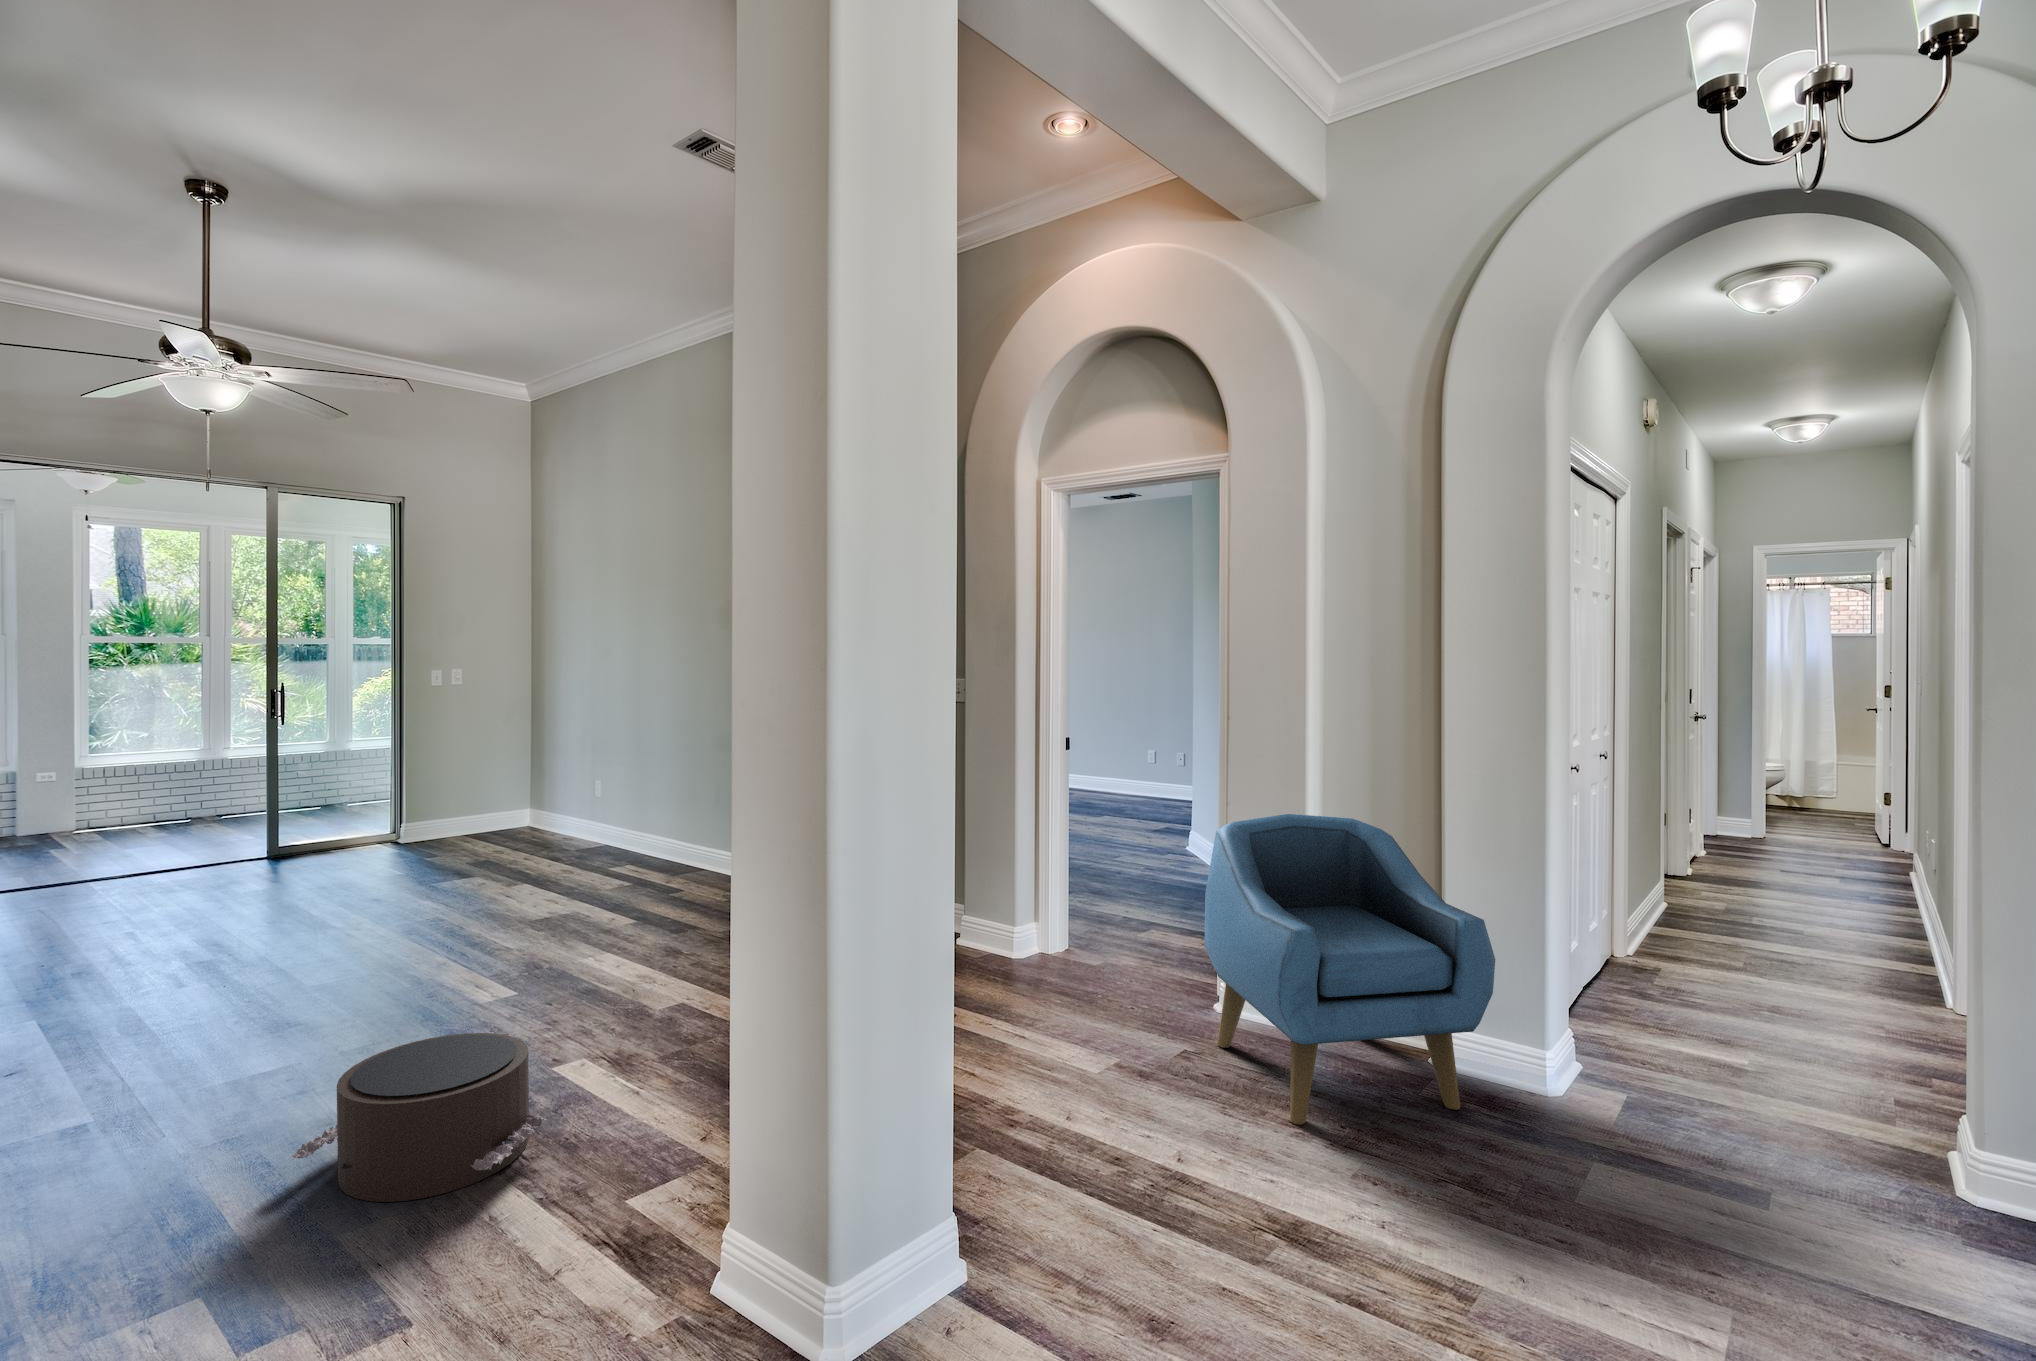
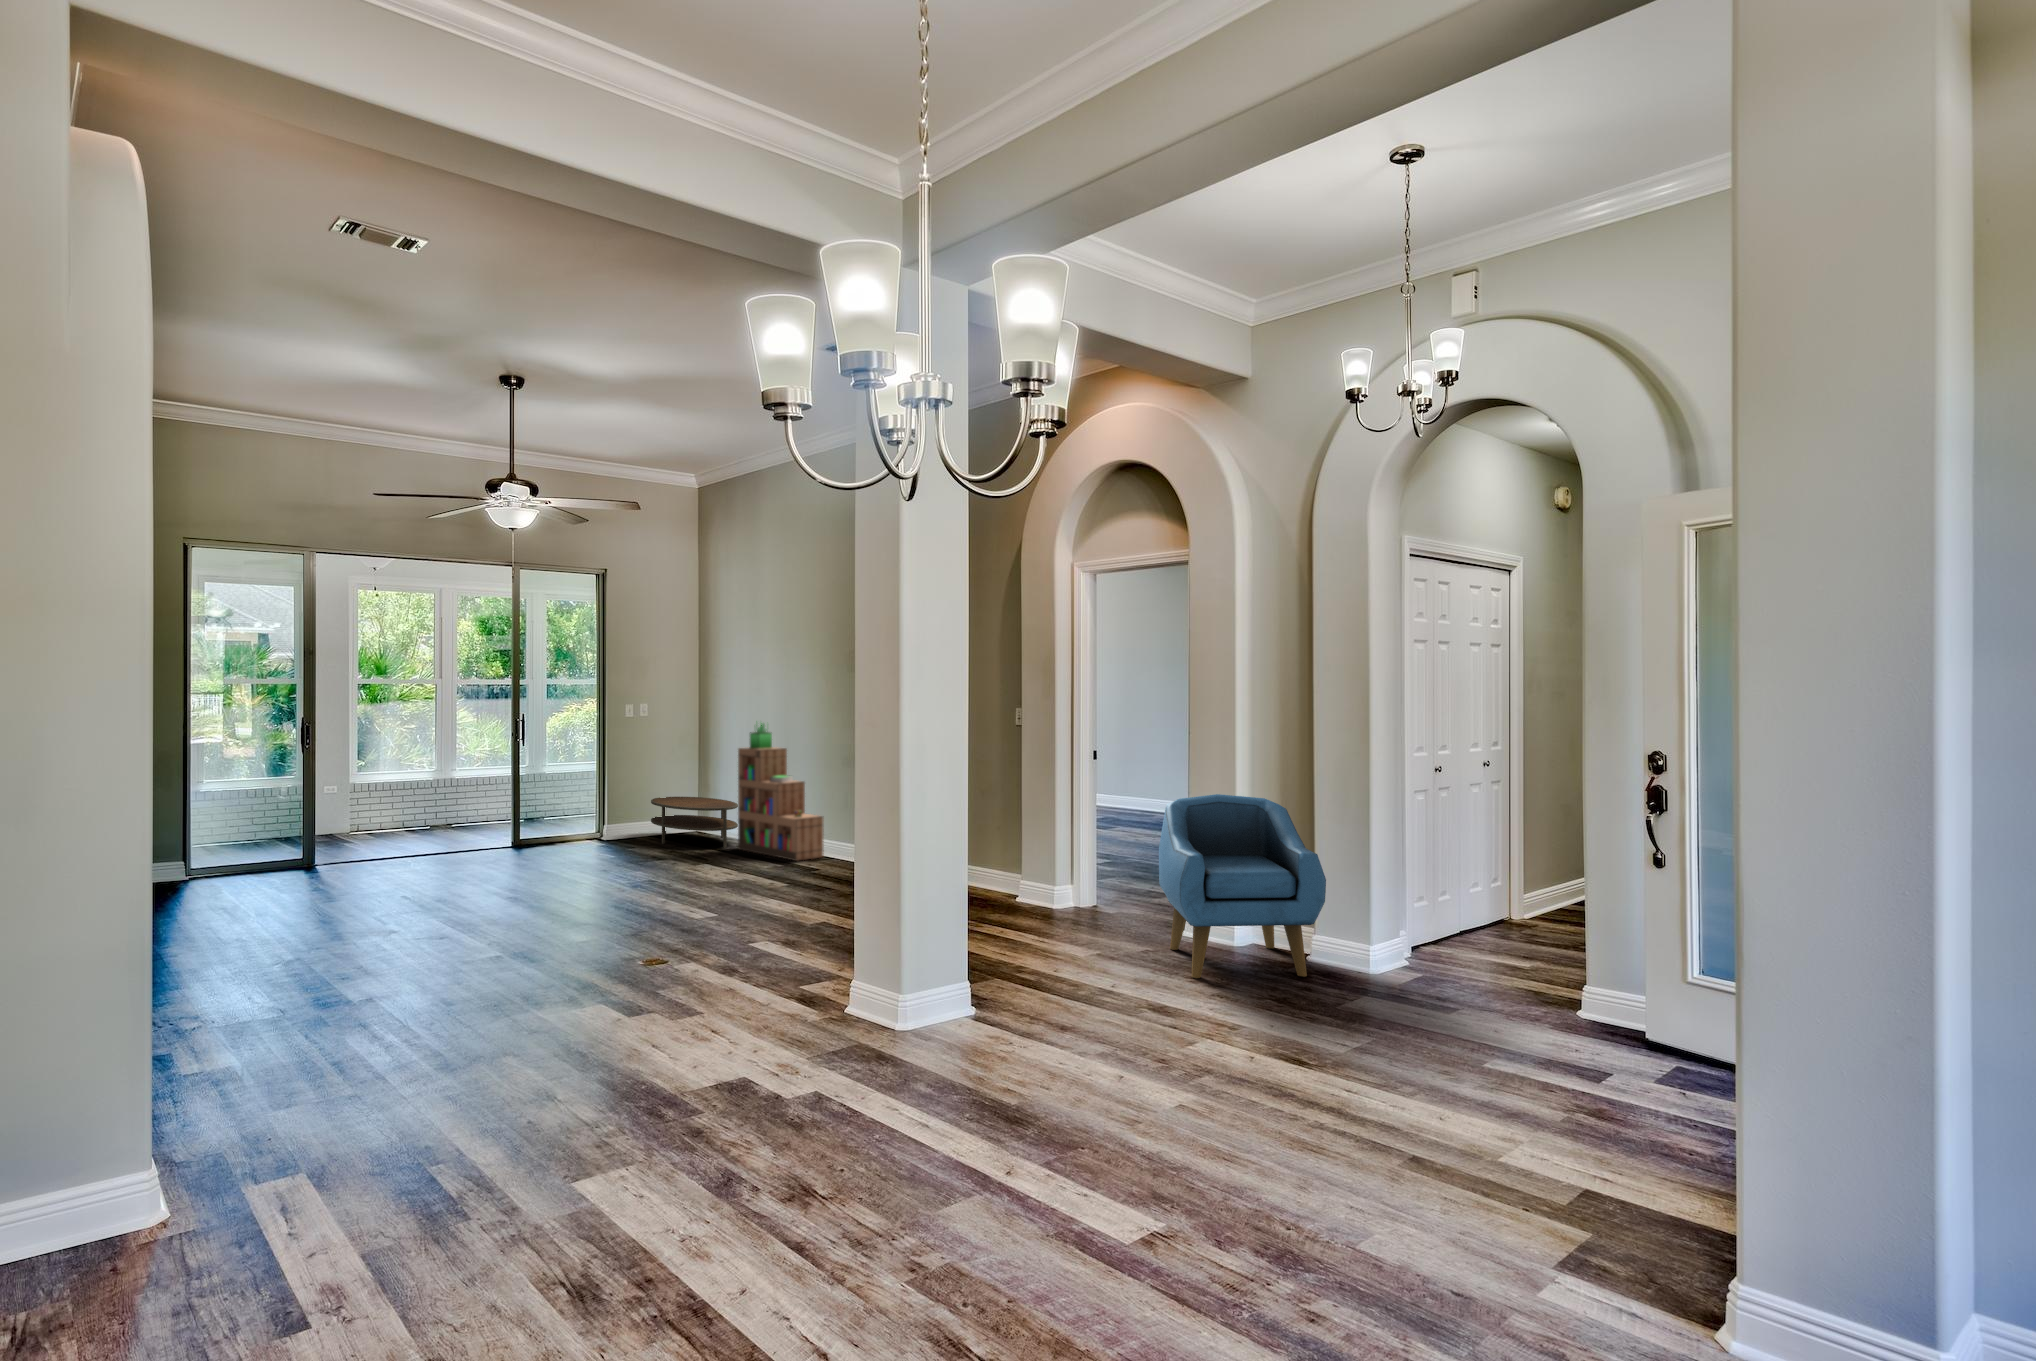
bookshelf: none [578,692,691,874] -> present [738,723,824,861]
coffee table: none [466,784,580,853] -> present [651,797,738,848]
pouf: present [292,1033,548,1202] -> none [626,911,754,984]

